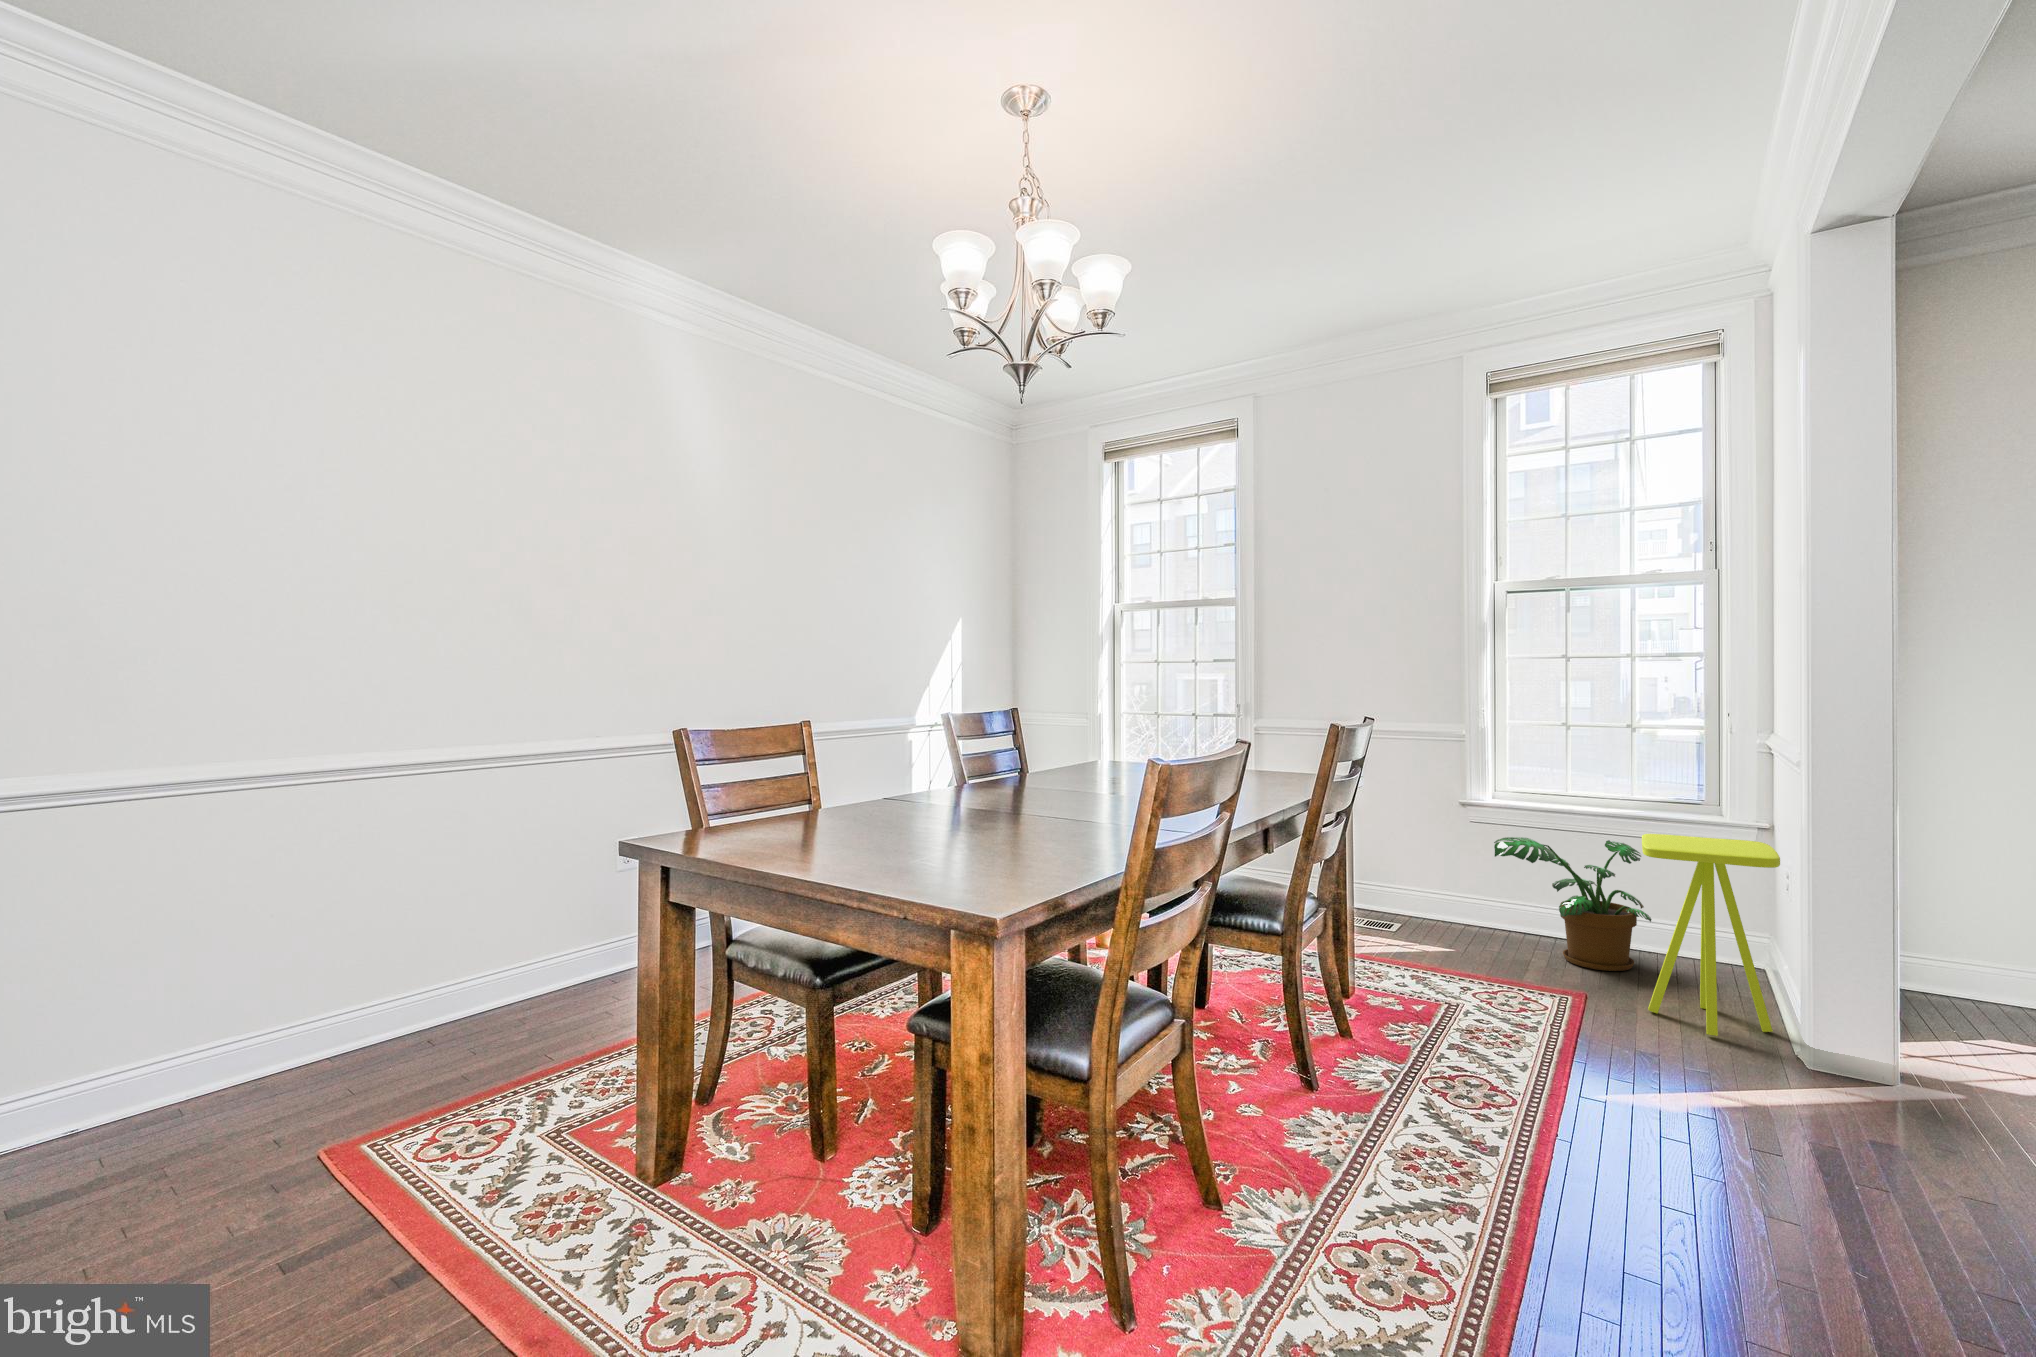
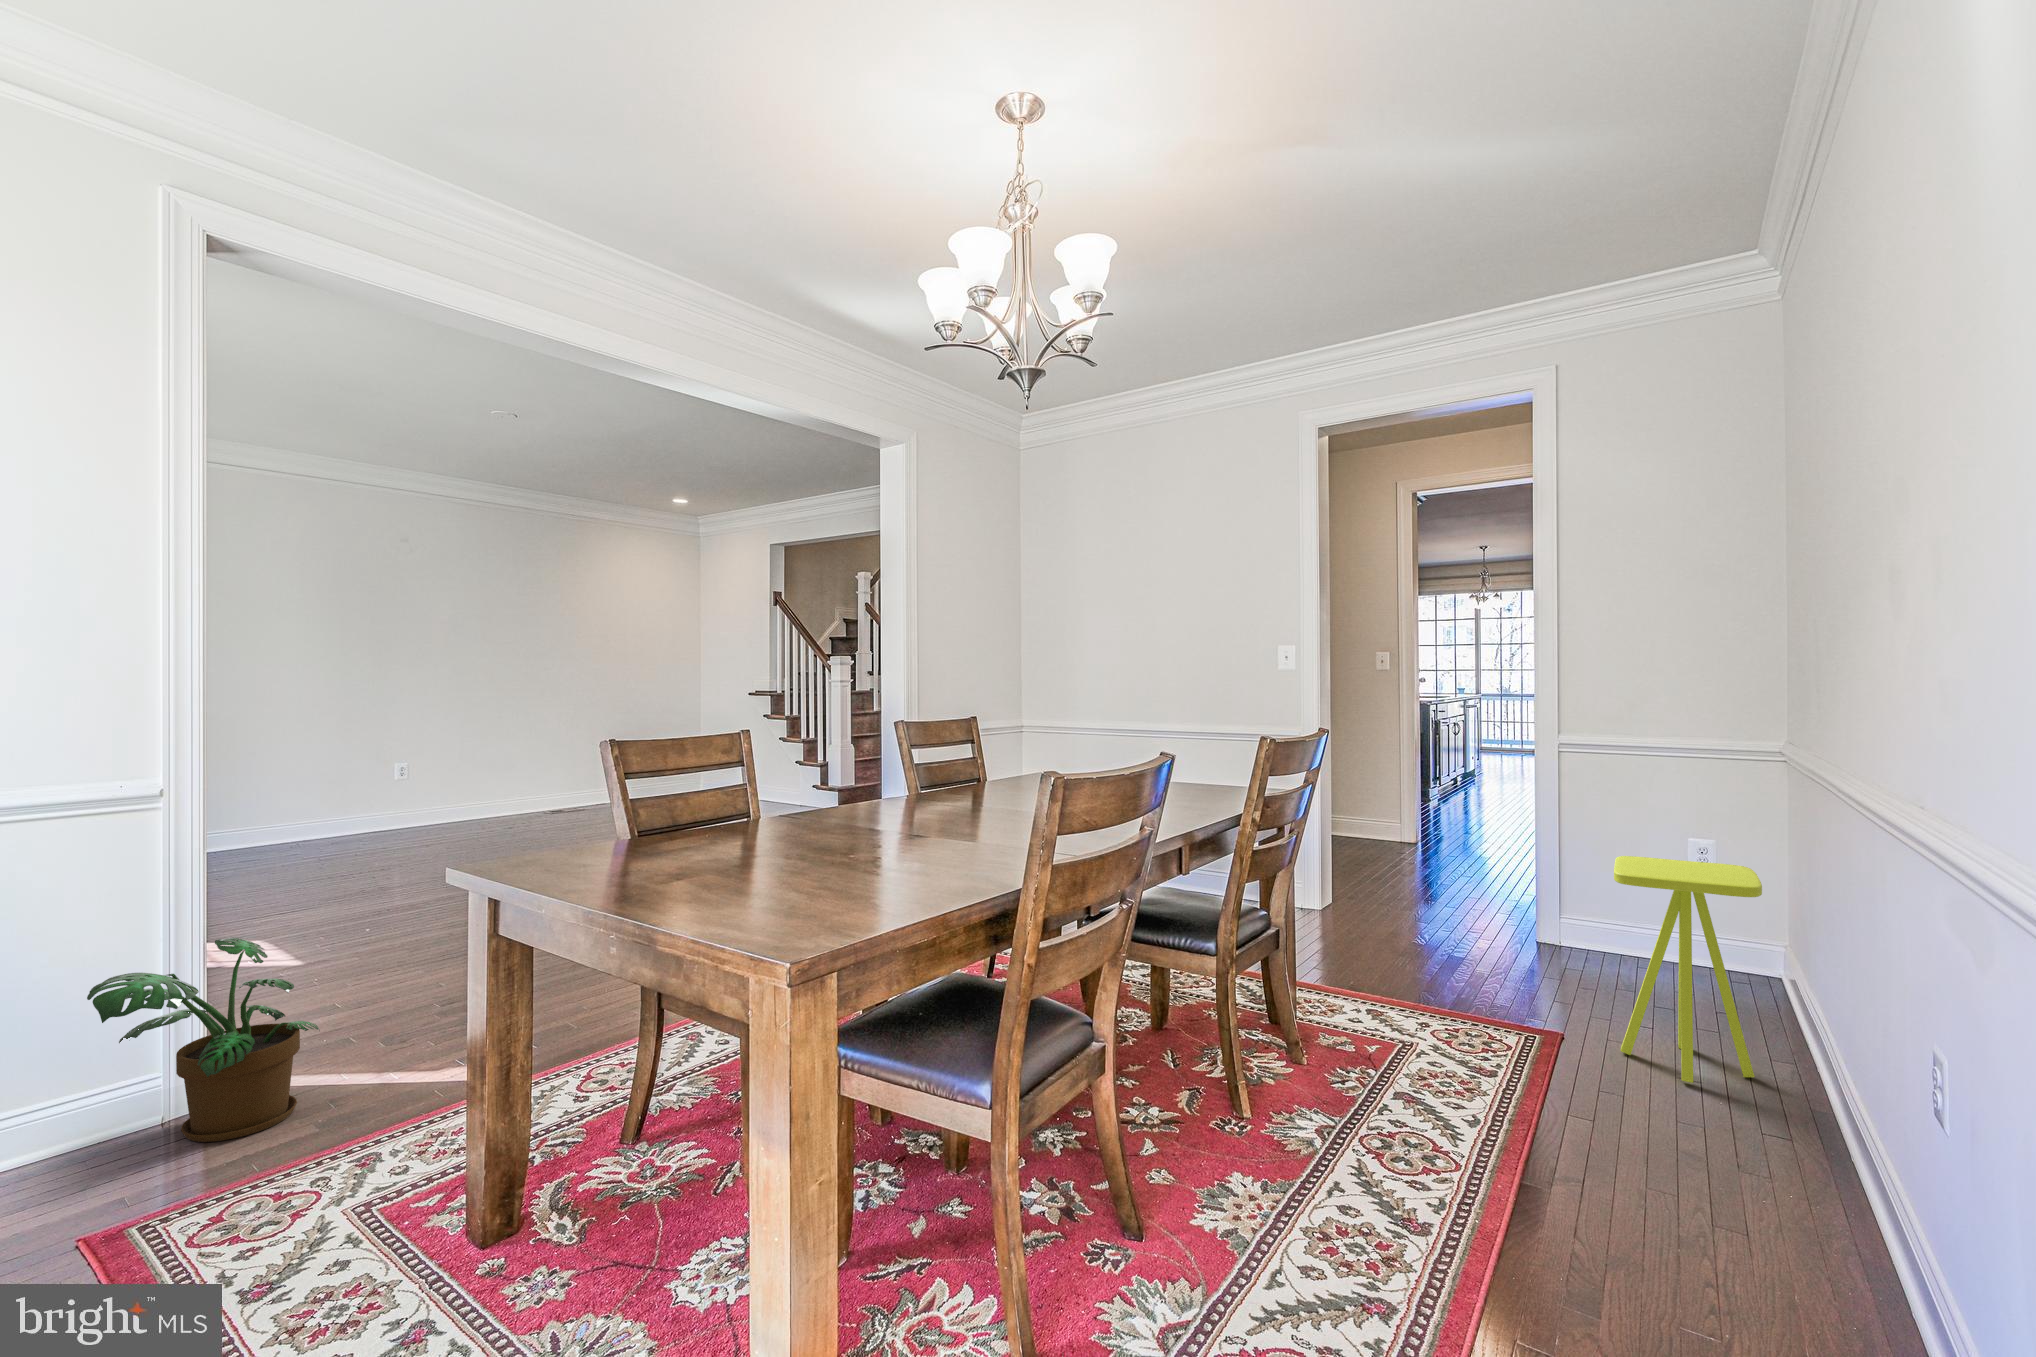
potted plant: present [1494,837,1651,971] -> present [87,938,320,1142]

